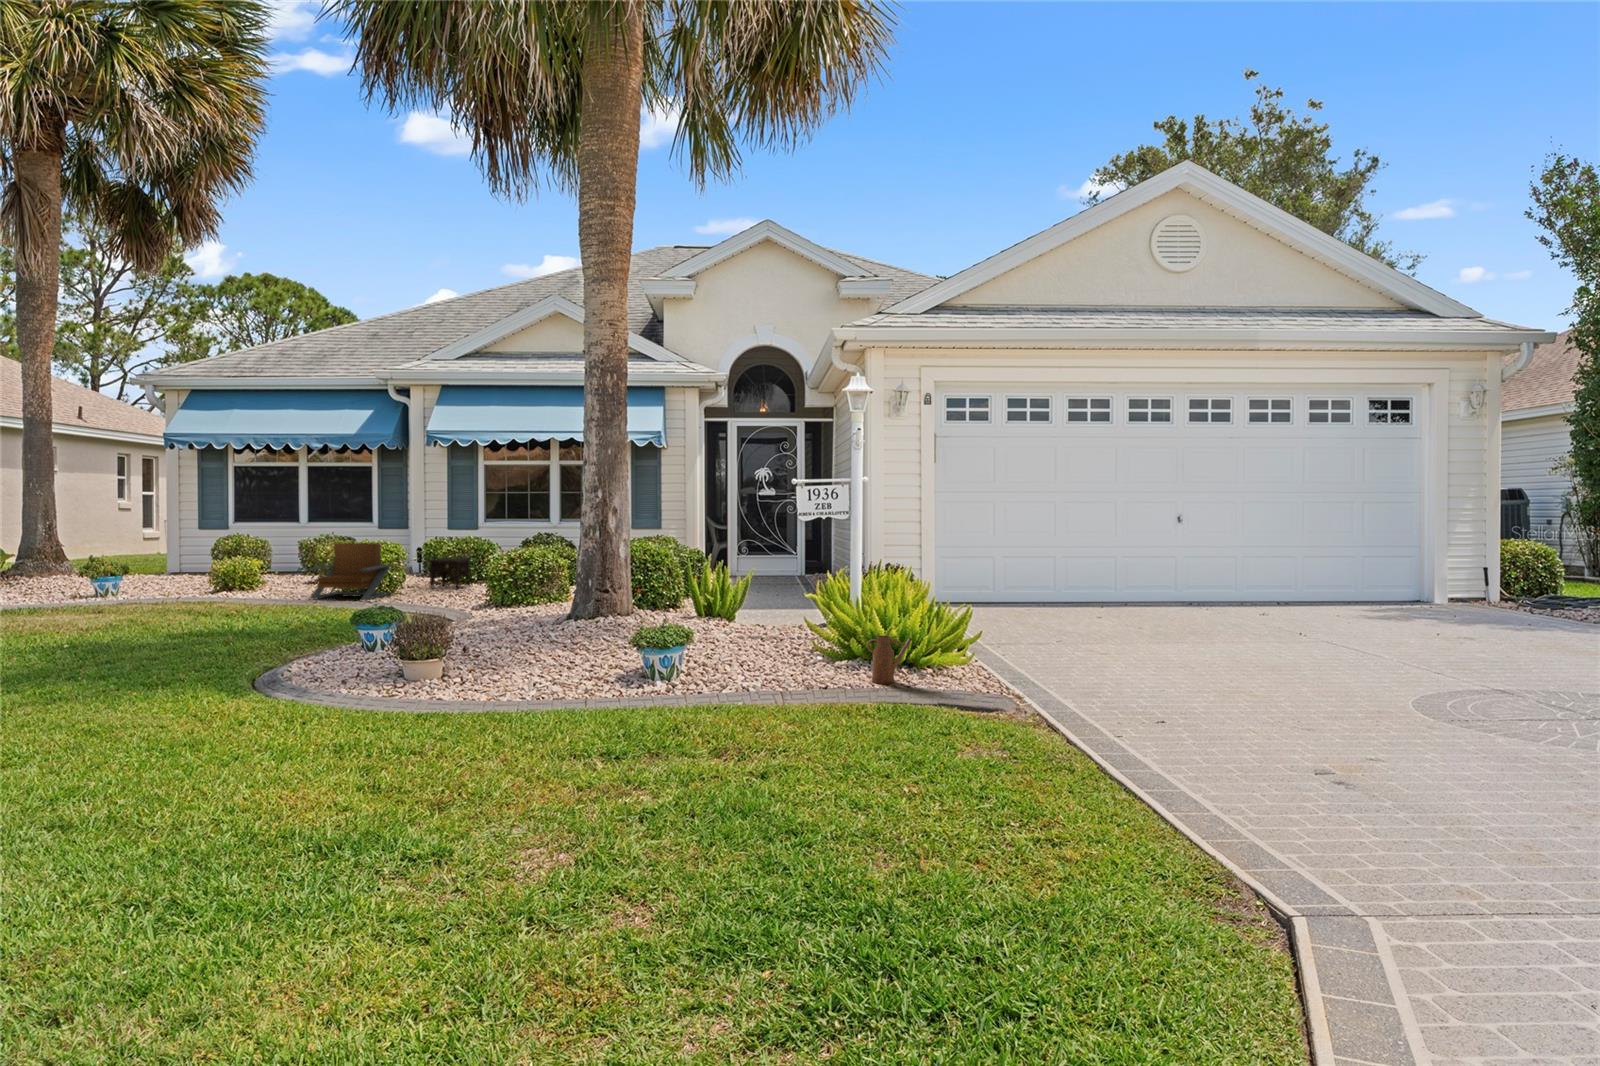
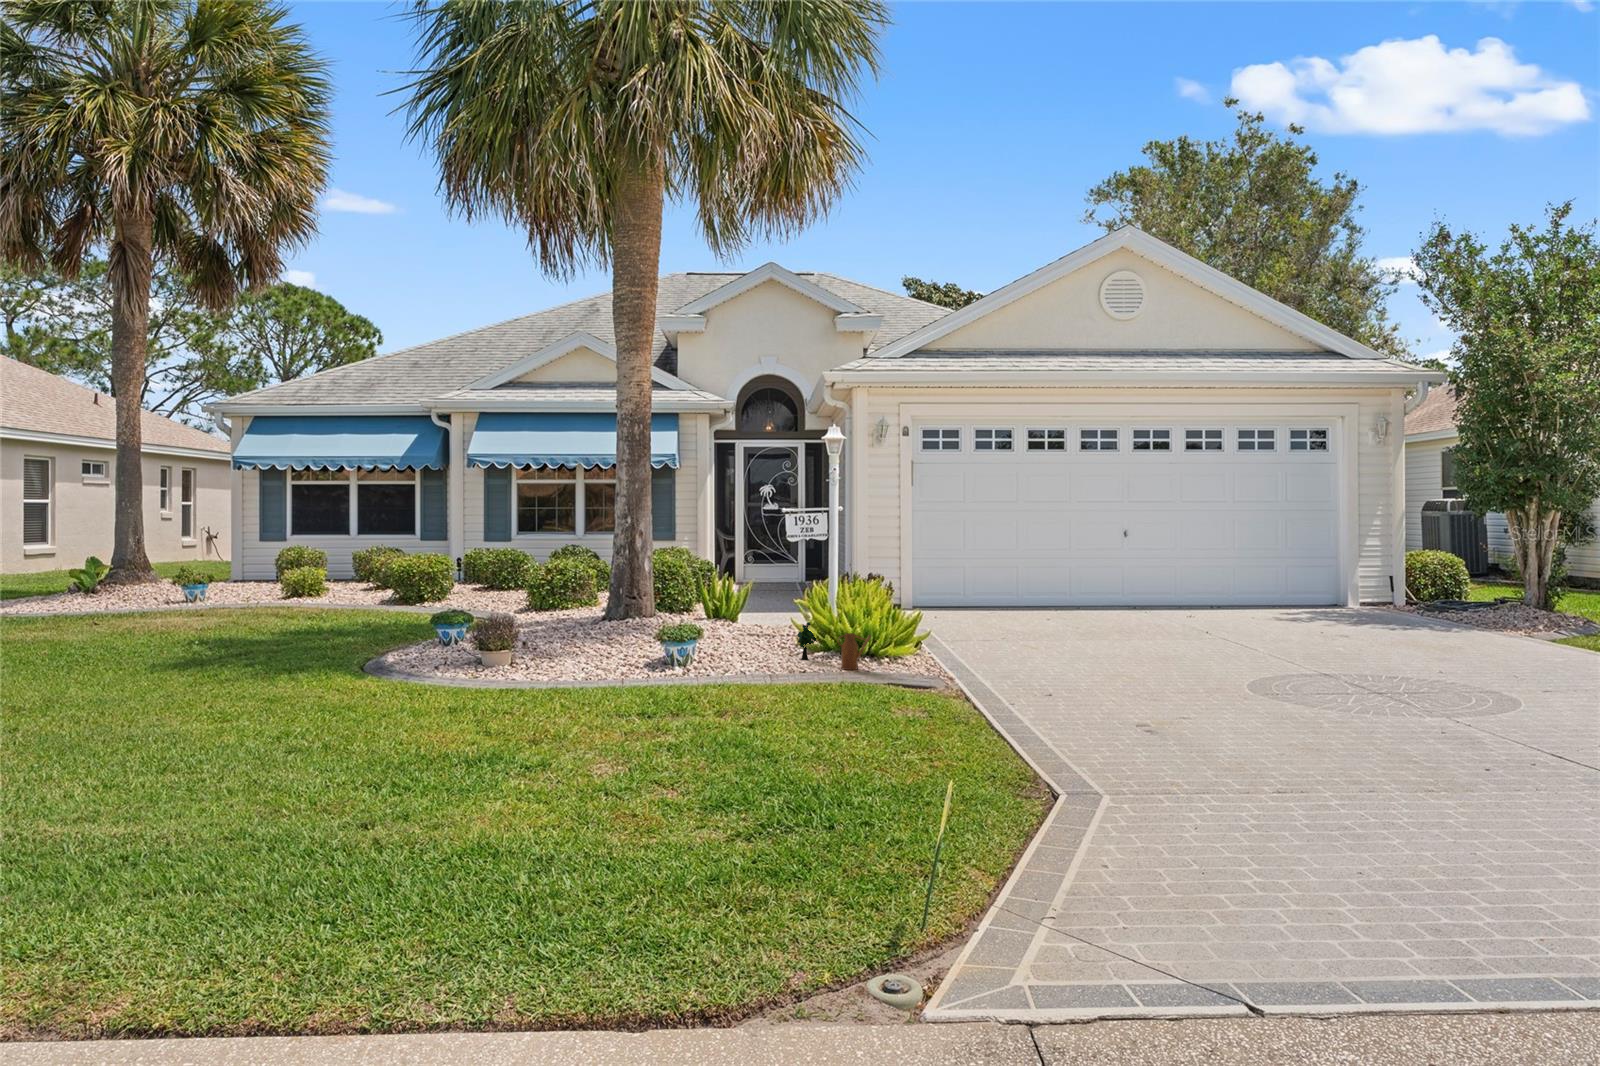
lounge chair: present [310,543,390,600] -> none [374,555,442,605]
side table: present [428,557,471,589] -> none [470,567,510,595]
decorative plant: none [811,621,839,670] -> present [797,622,816,660]

